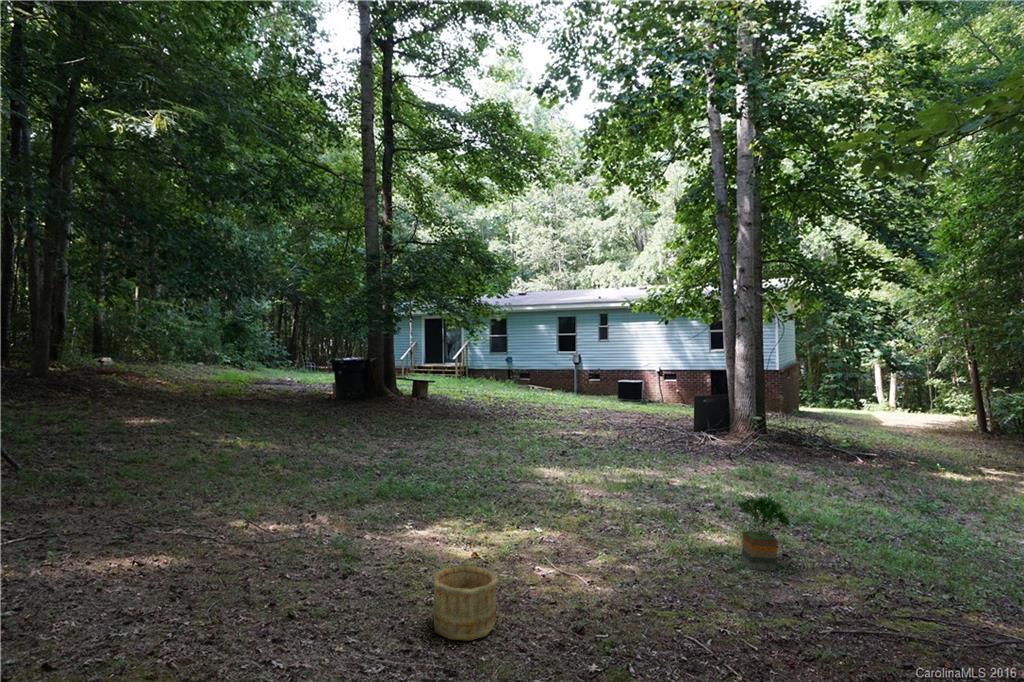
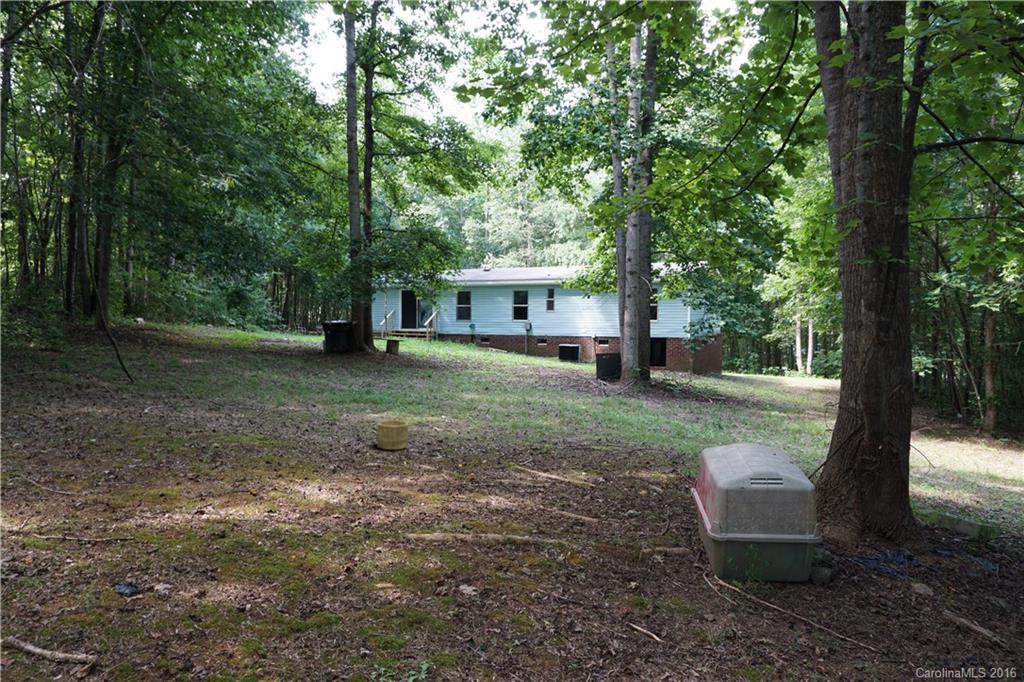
potted tree: present [740,498,790,571] -> none [557,399,583,439]

